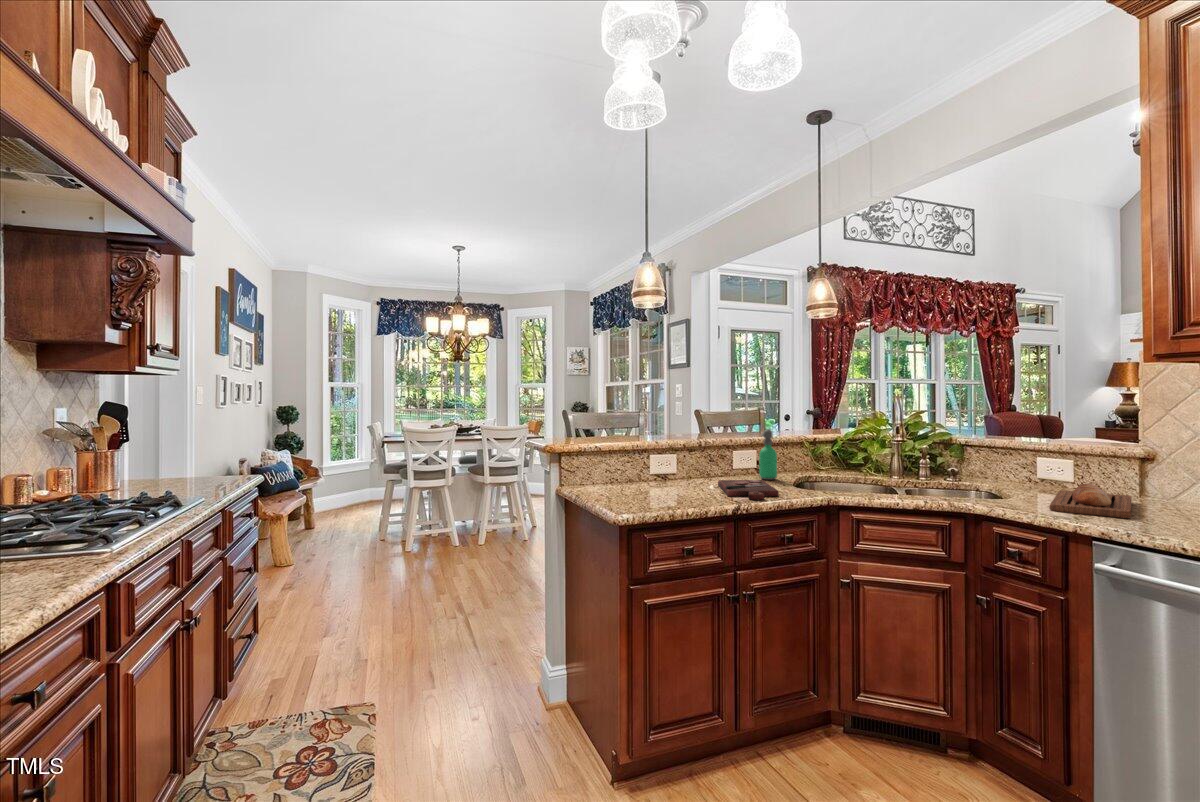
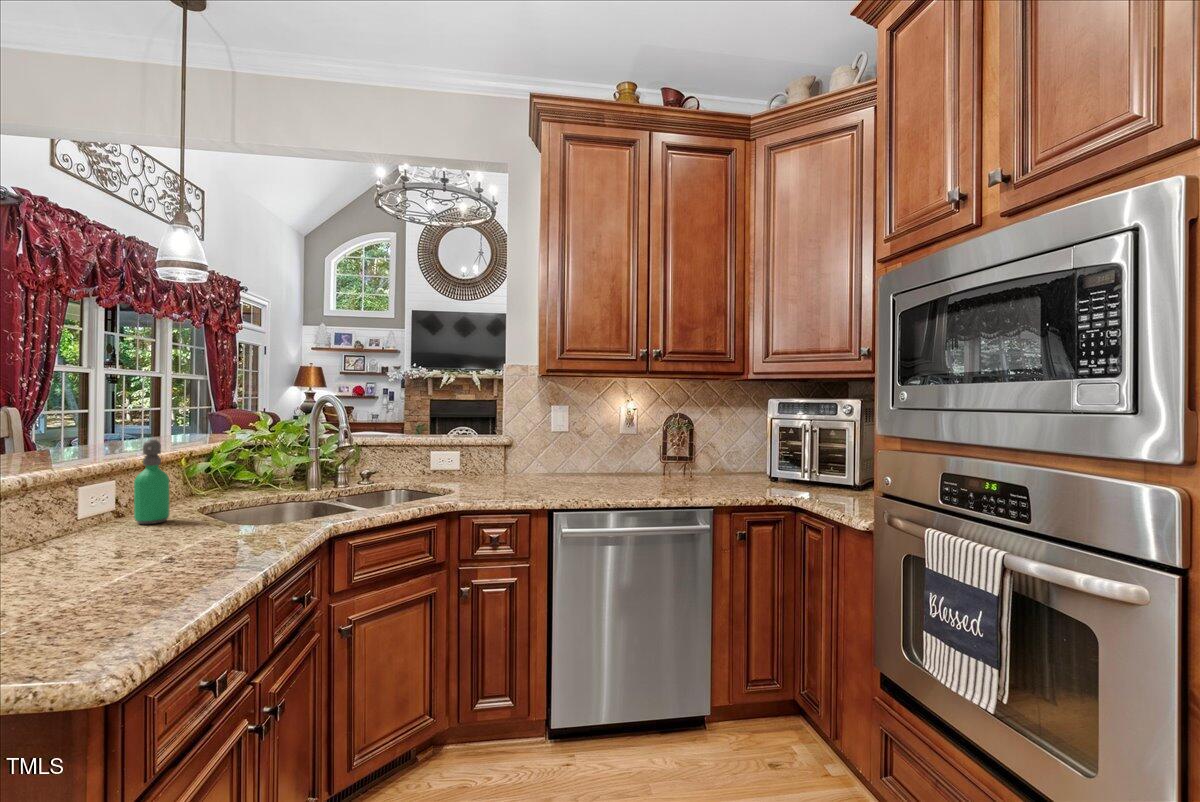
cutting board: present [718,480,779,500] -> none [88,524,251,563]
bread loaf: present [1049,483,1132,518] -> none [475,469,559,497]

